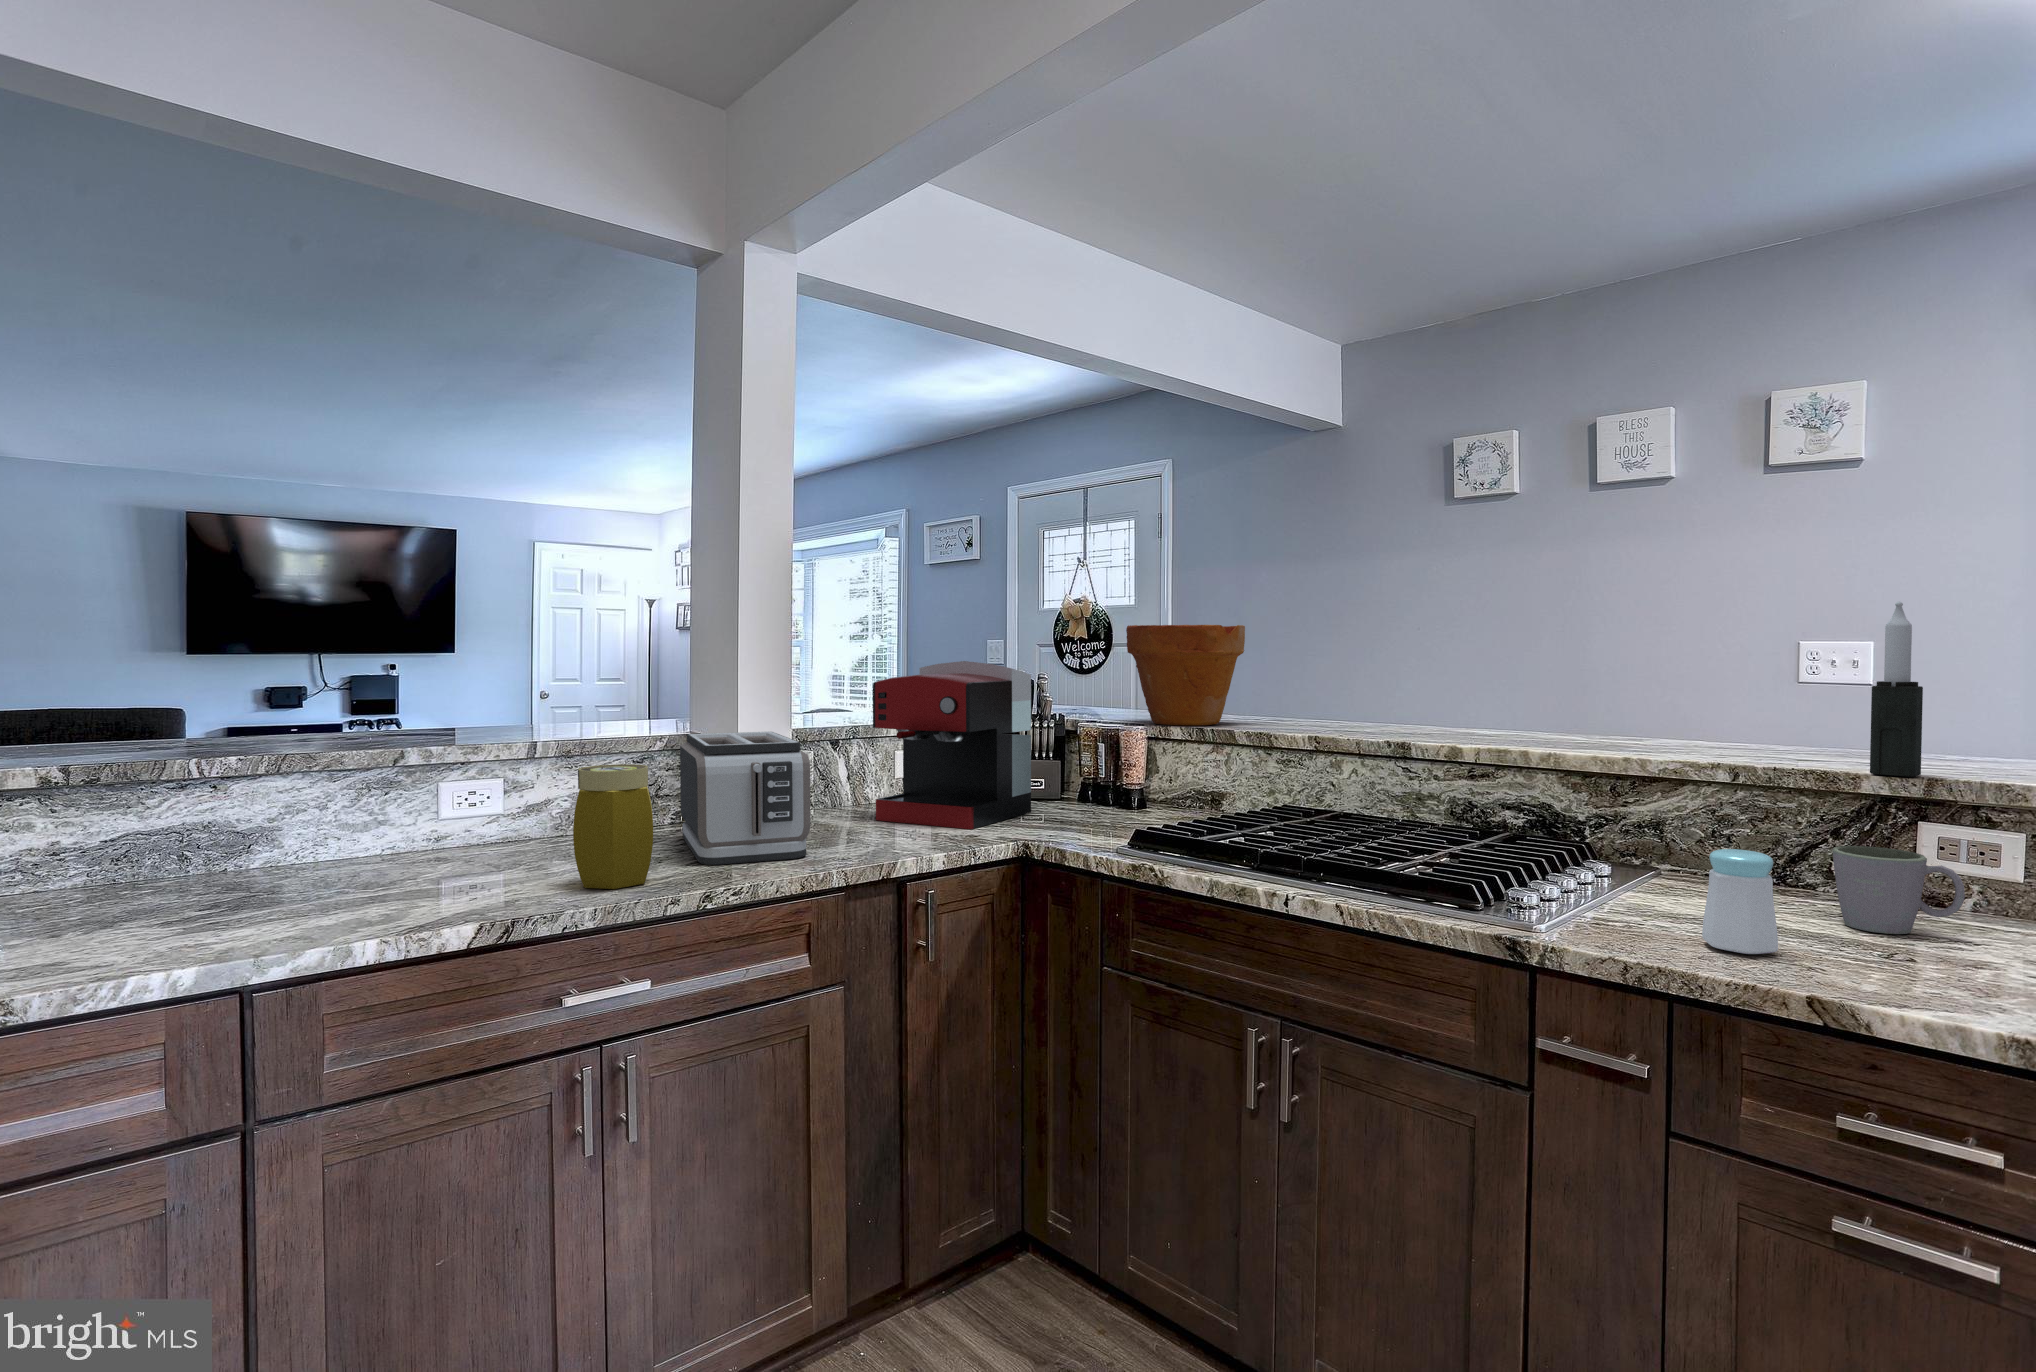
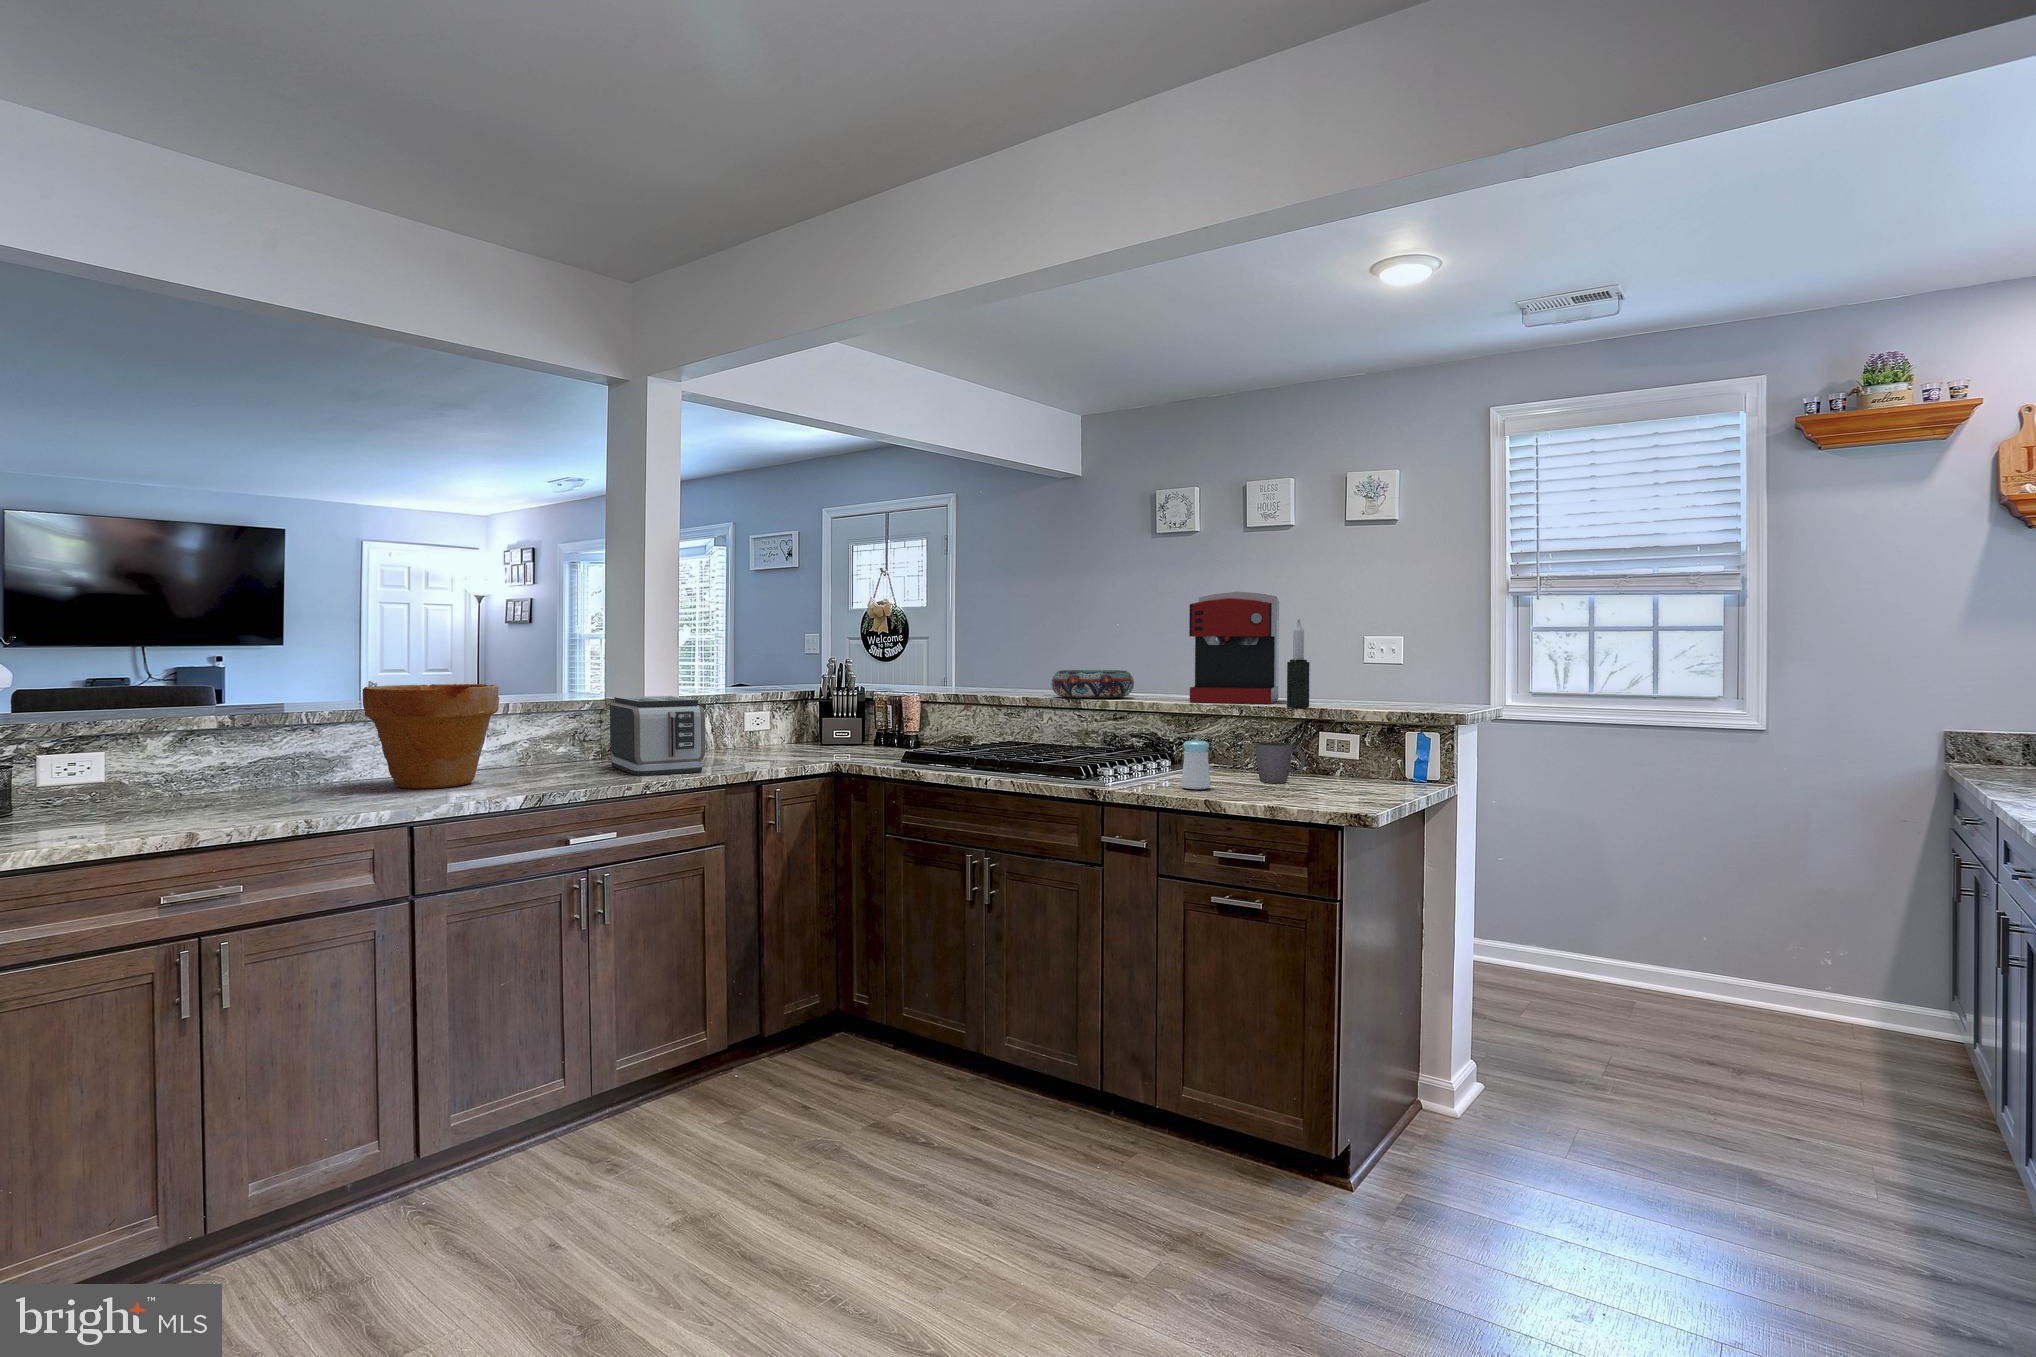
flower pot: present [1126,625,1245,726] -> present [363,684,499,789]
coffee maker: present [873,661,1031,829] -> present [1189,592,1279,704]
decorative bowl: none [1350,692,1491,739] -> present [1051,670,1134,699]
jar: present [573,764,653,889] -> none [563,711,615,784]

